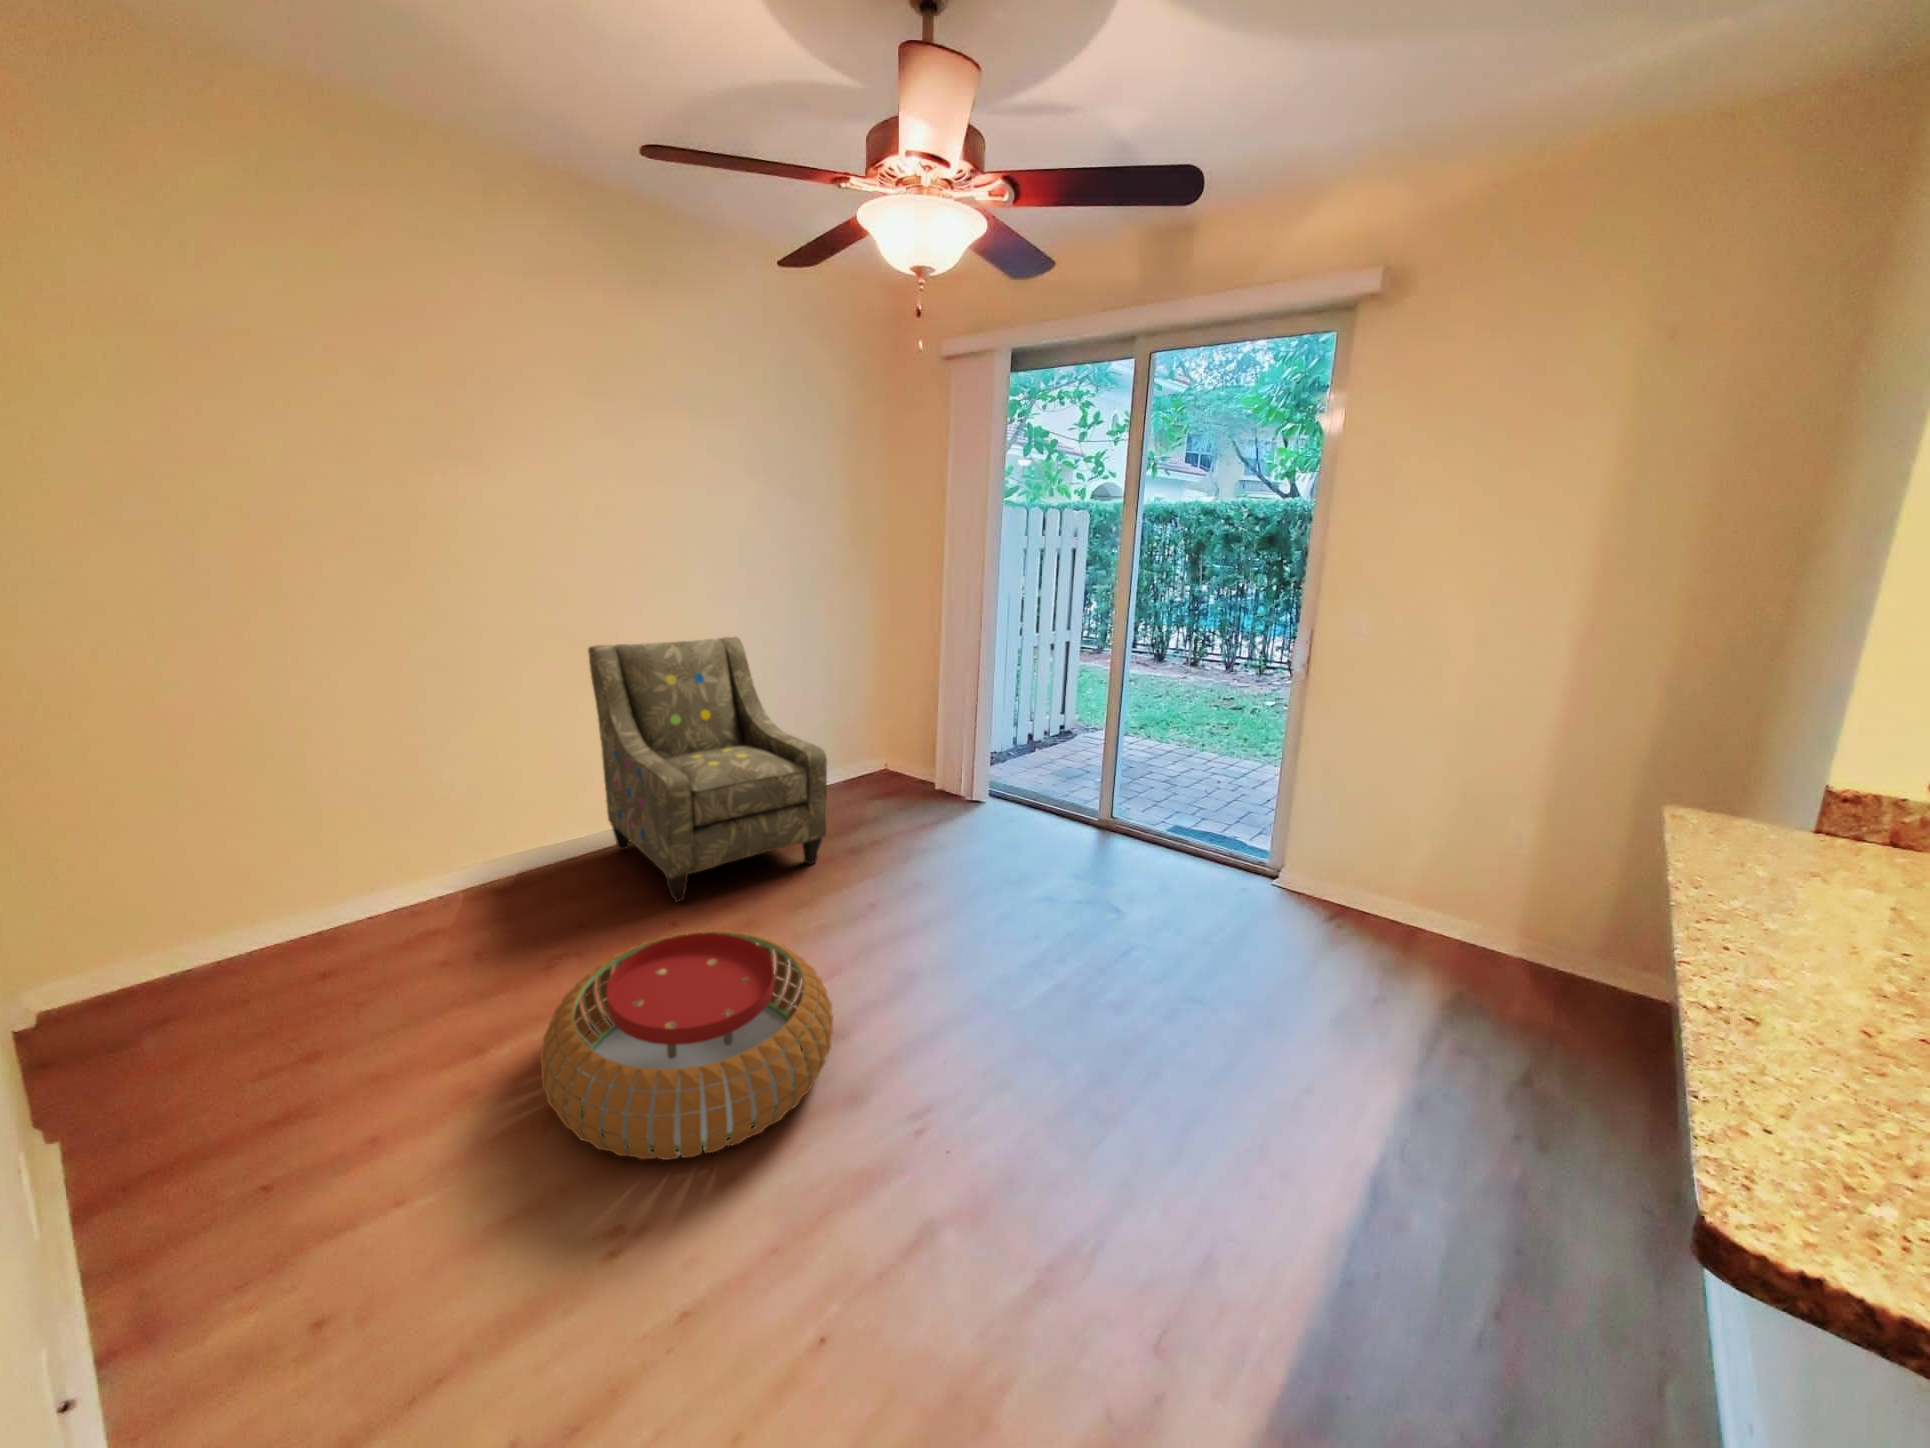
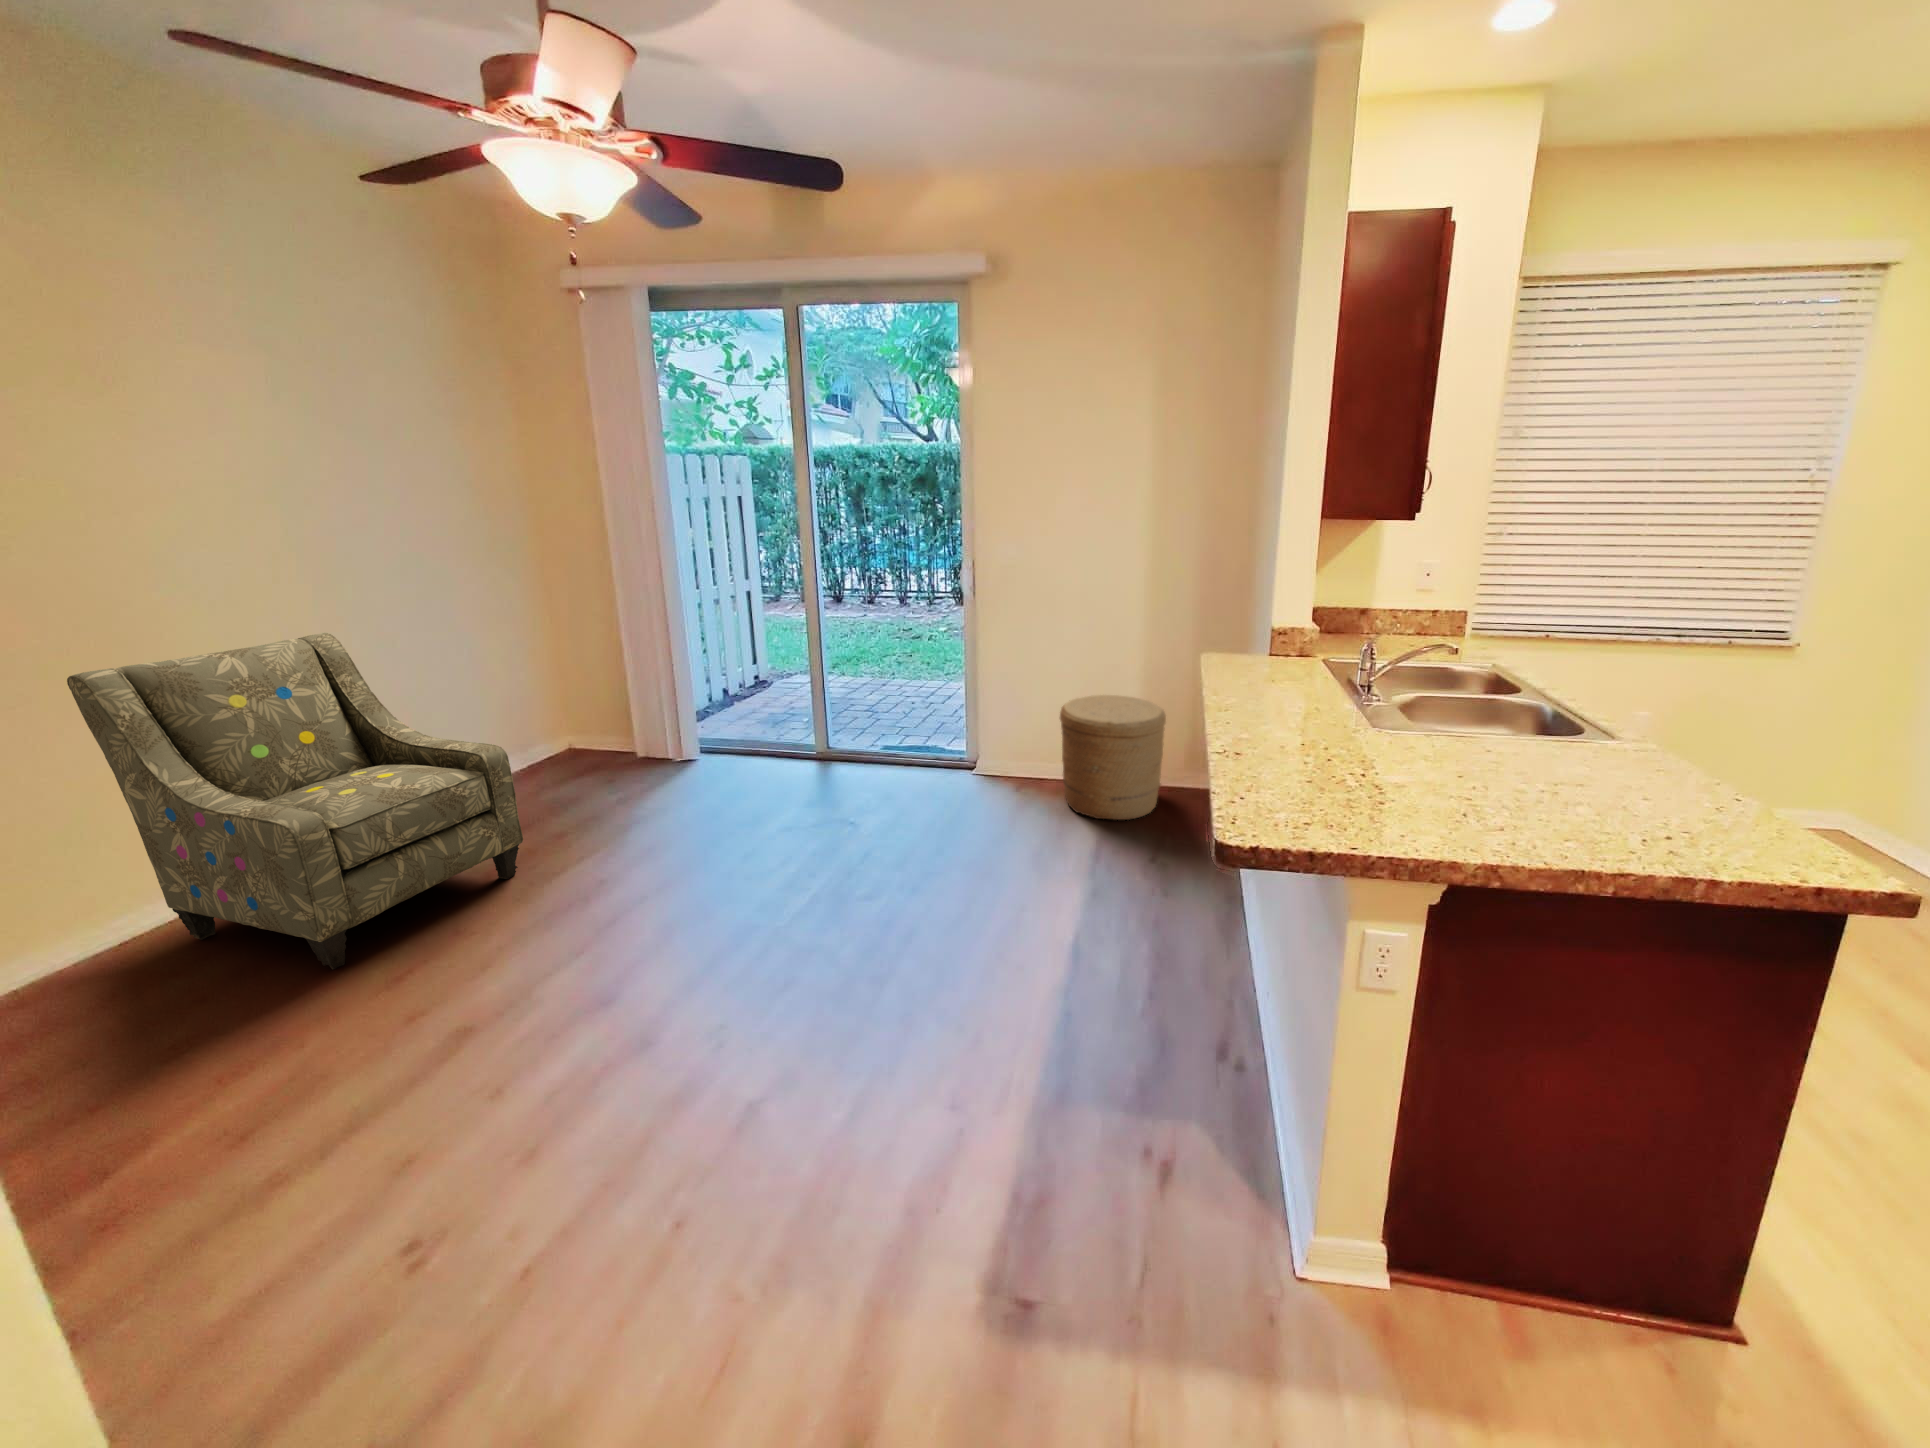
woven basket: none [1403,827,1597,1017] -> present [1060,695,1166,820]
pouf: present [540,930,833,1160] -> none [223,953,617,1230]

